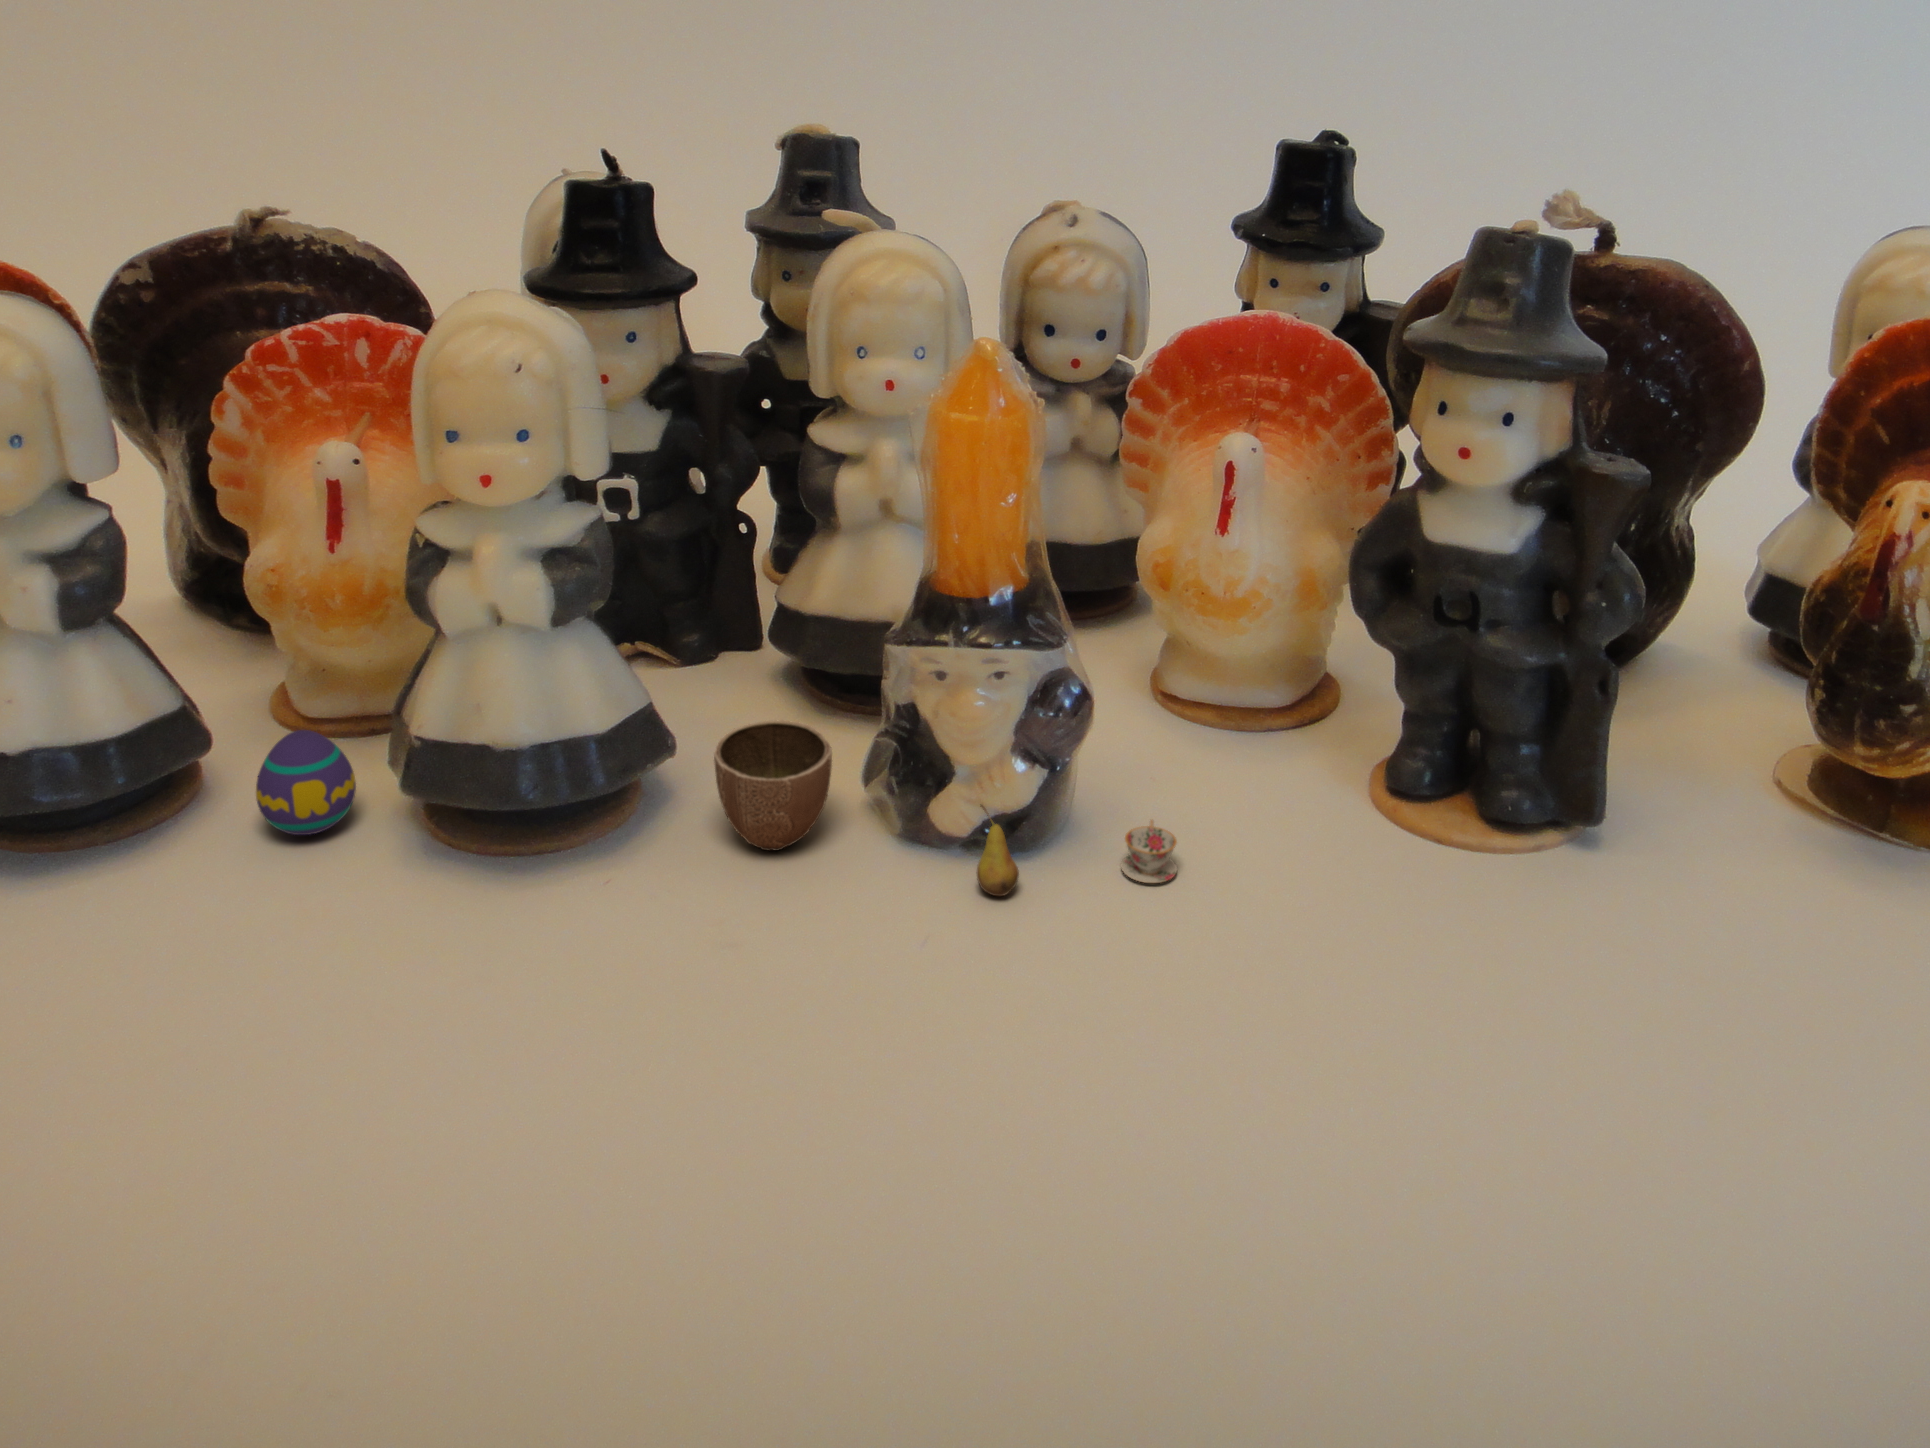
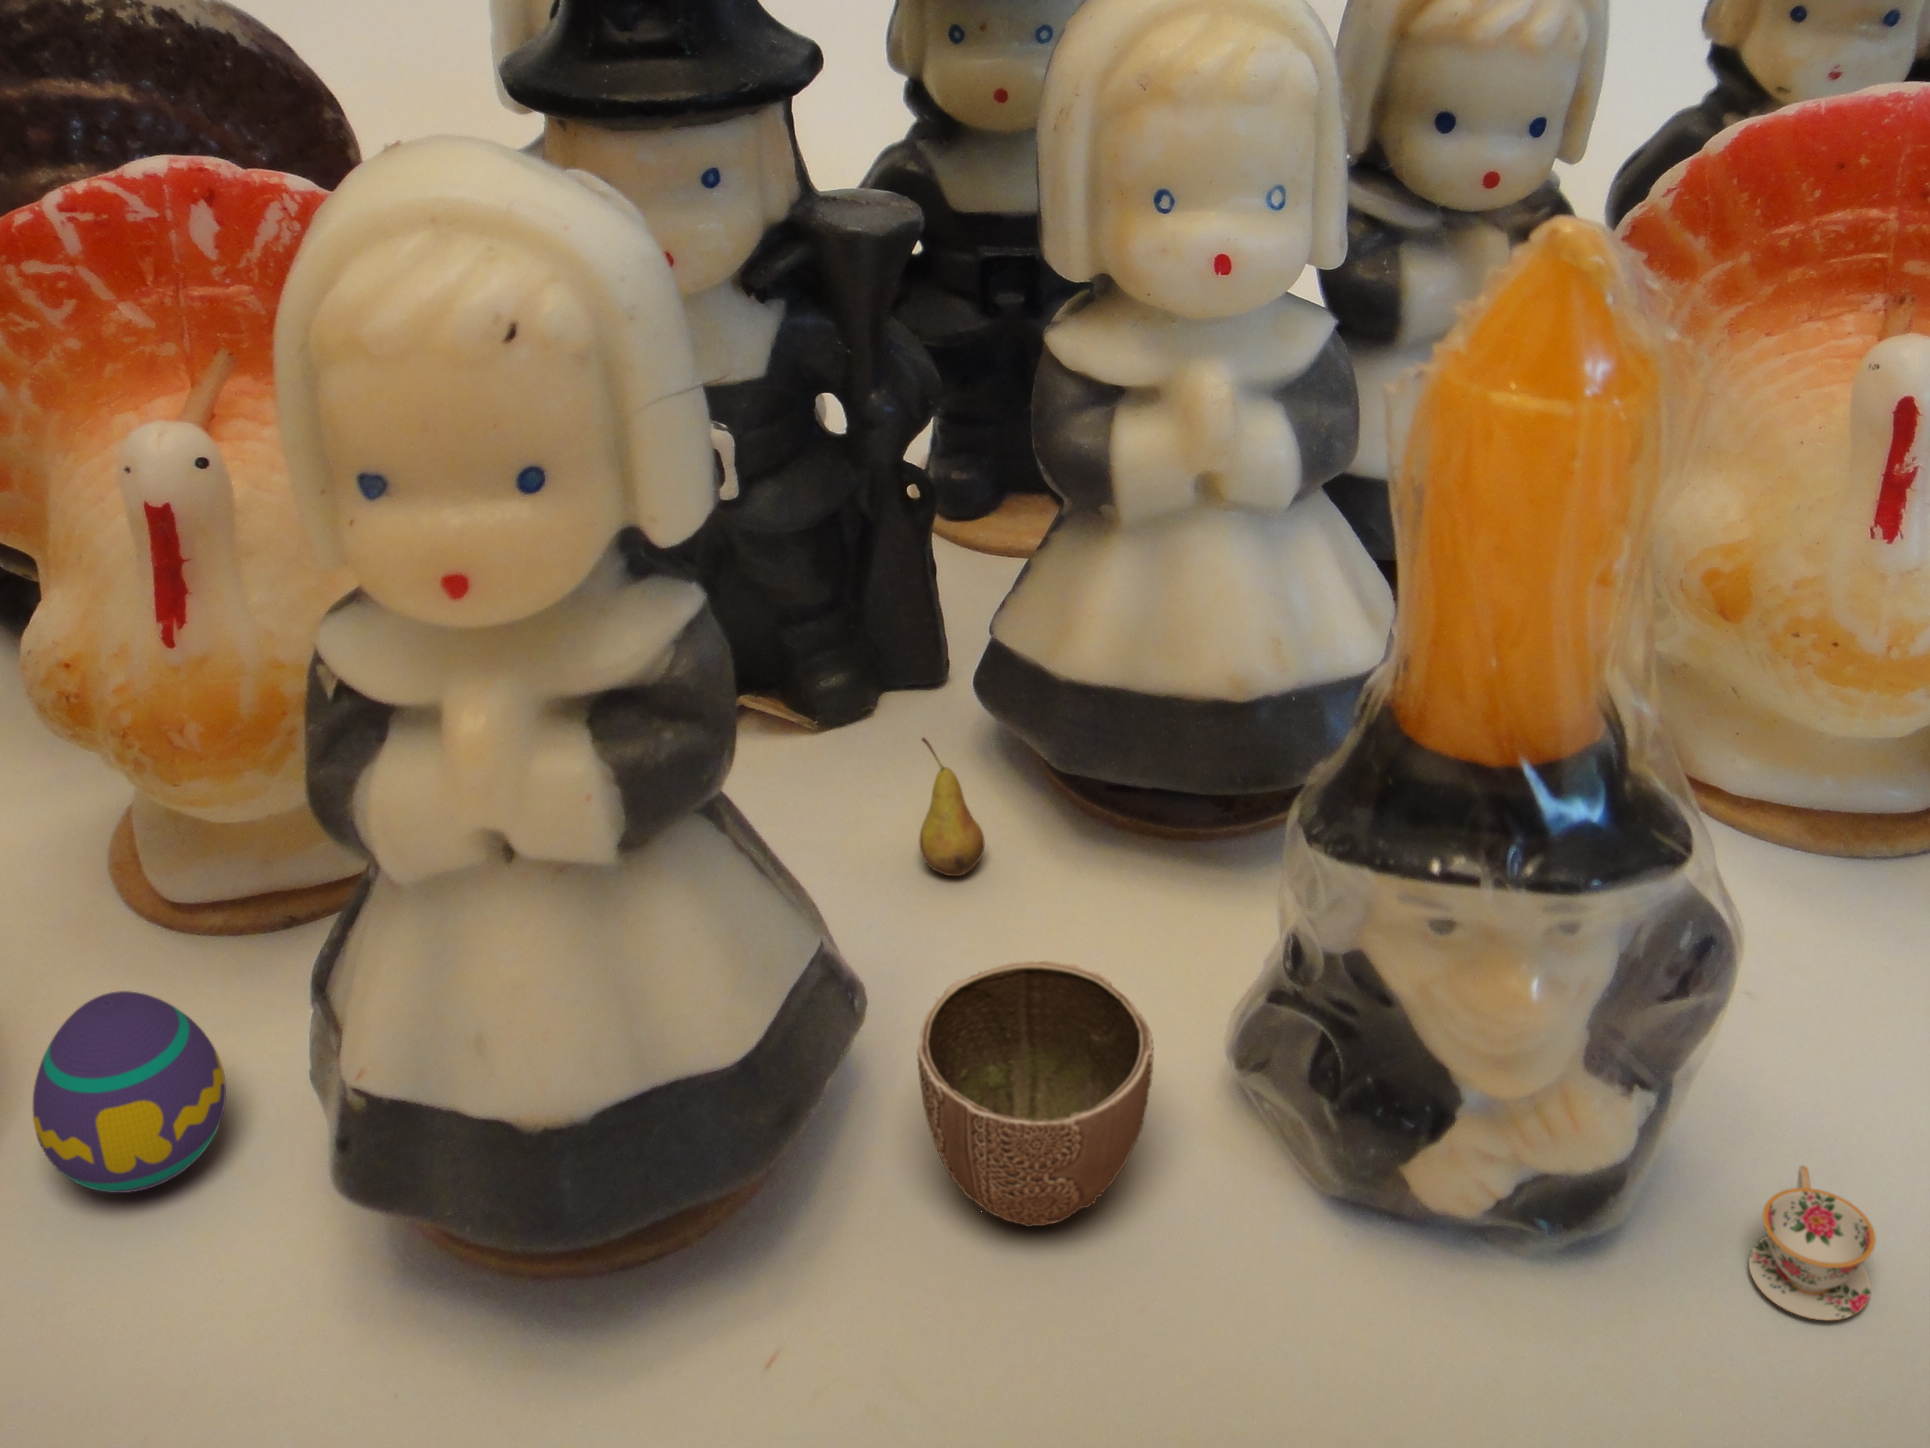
fruit: present [977,805,1019,896] -> present [919,738,984,876]

